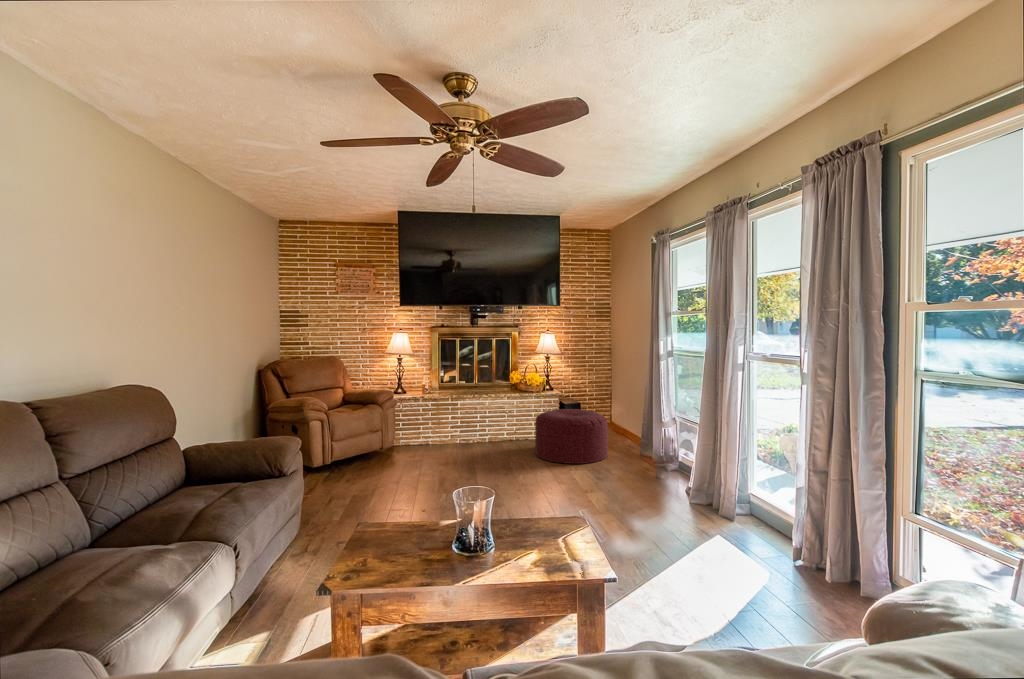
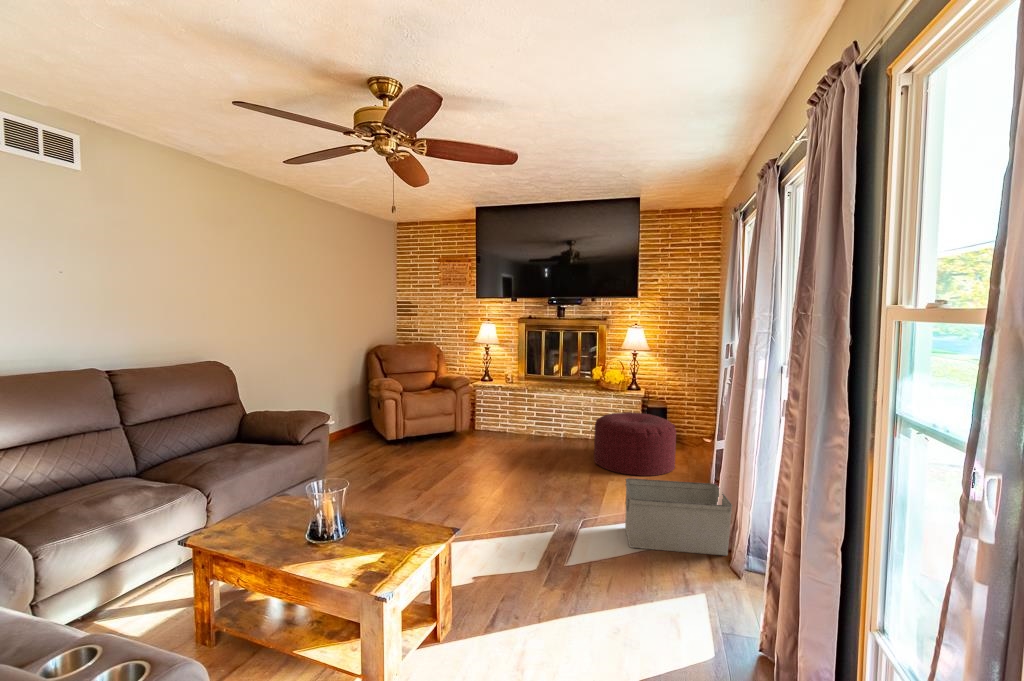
storage bin: none [619,454,714,518] -> present [625,478,732,556]

